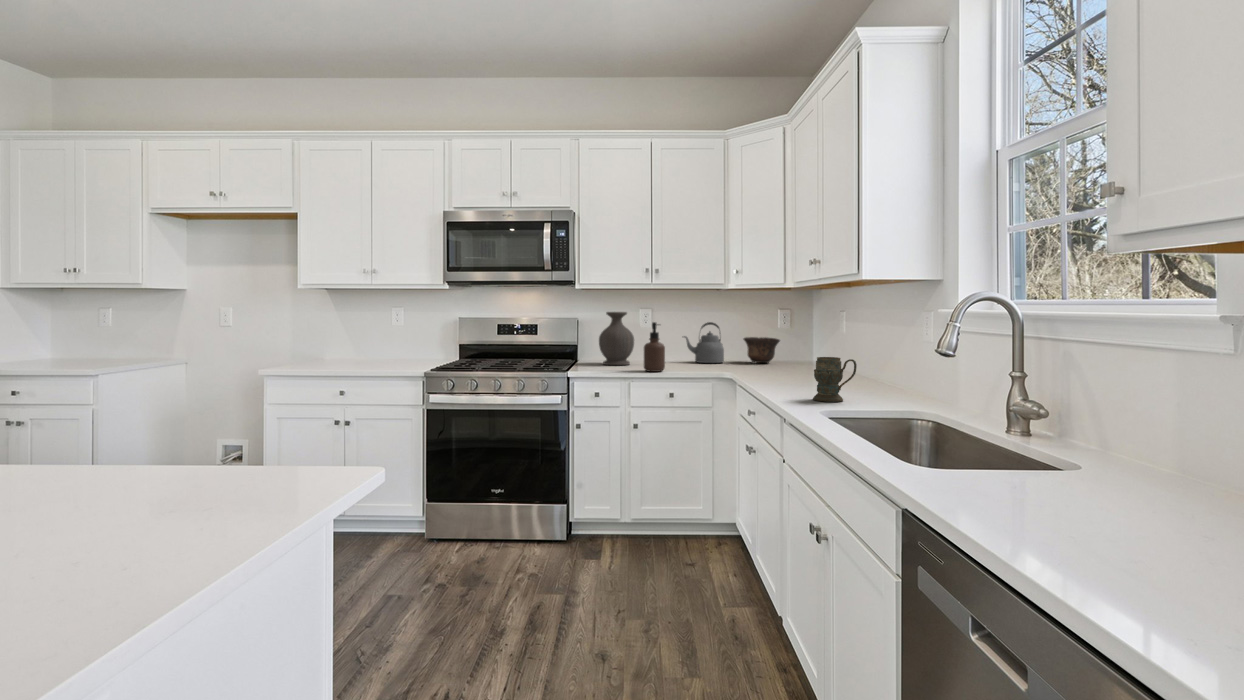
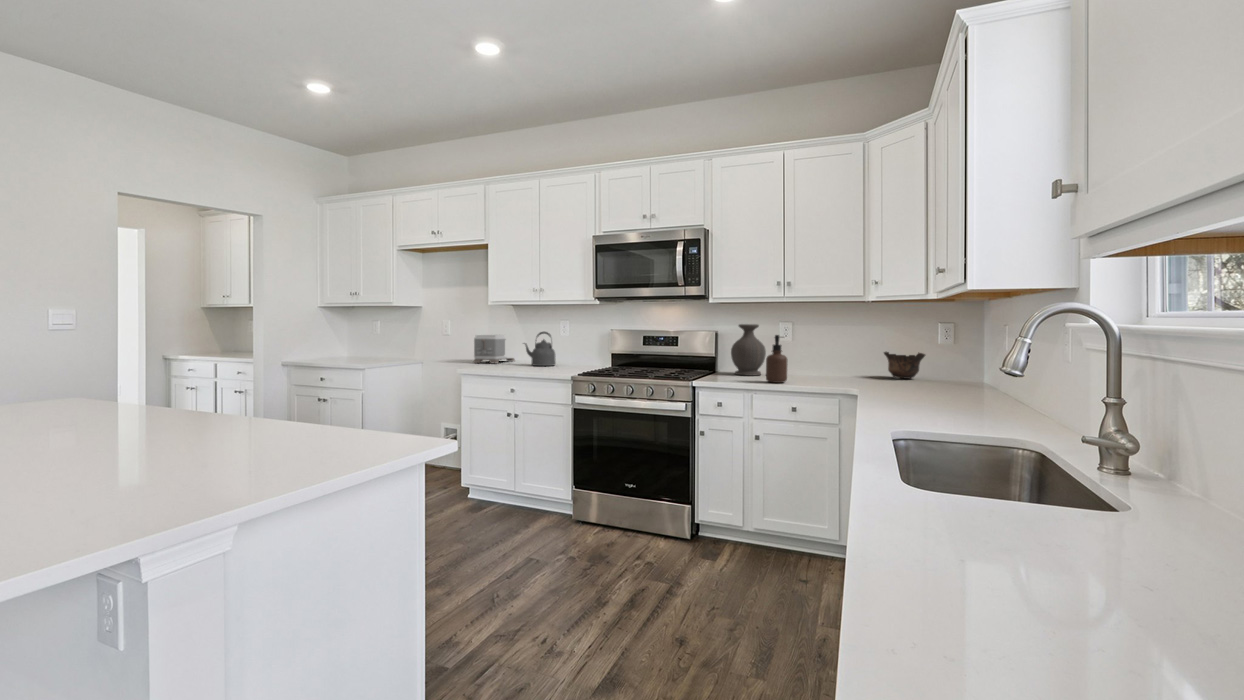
kettle: present [684,322,724,363] -> present [524,332,556,366]
toaster: none [275,326,331,362] -> present [473,335,515,363]
mug: present [813,357,857,402] -> none [908,373,956,421]

